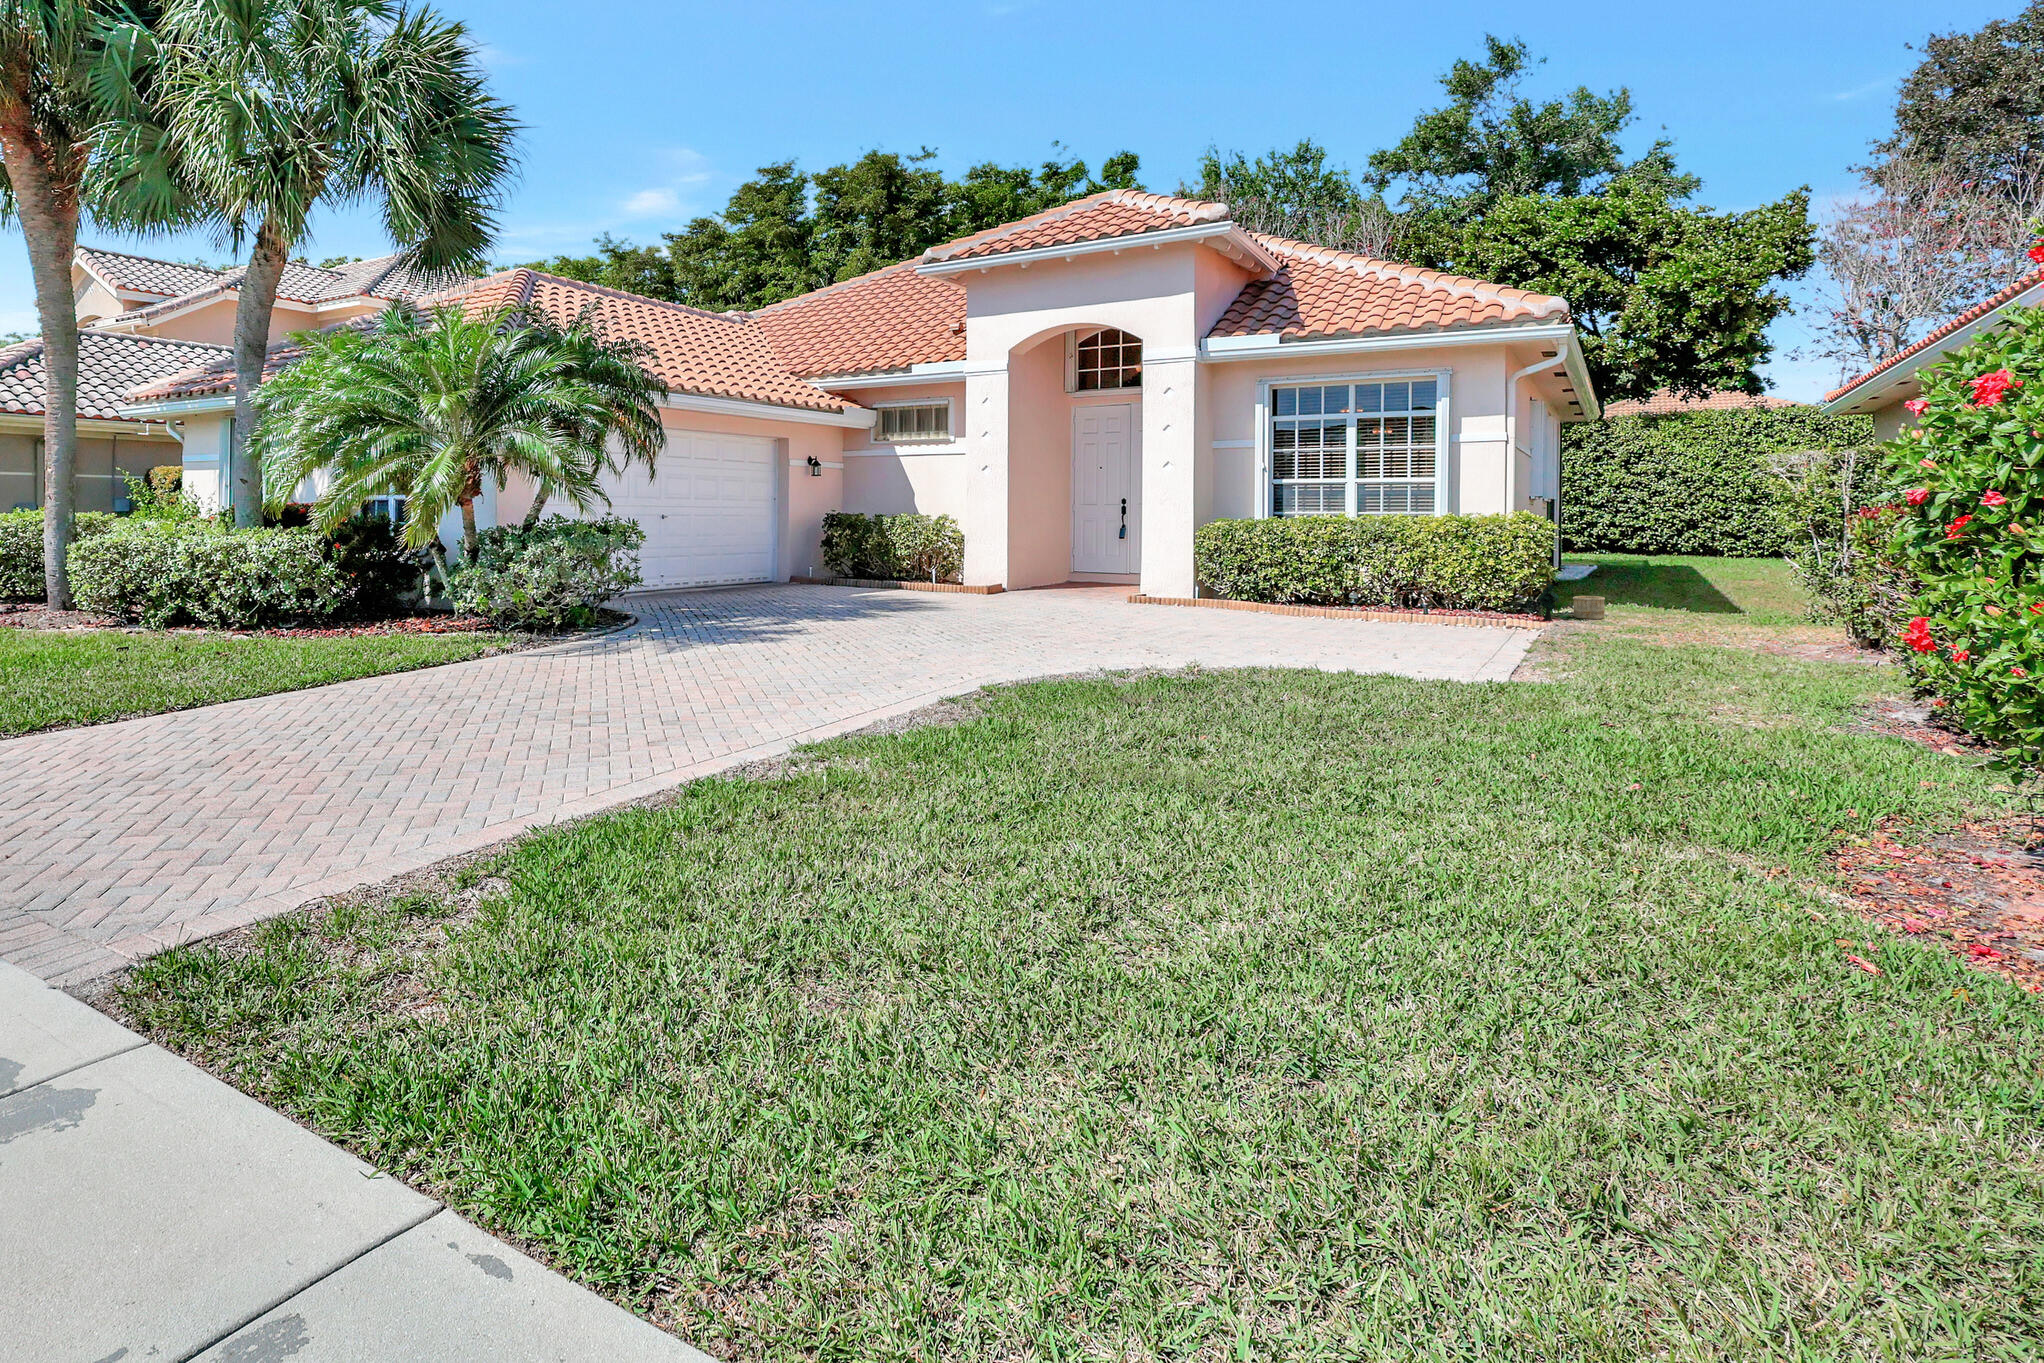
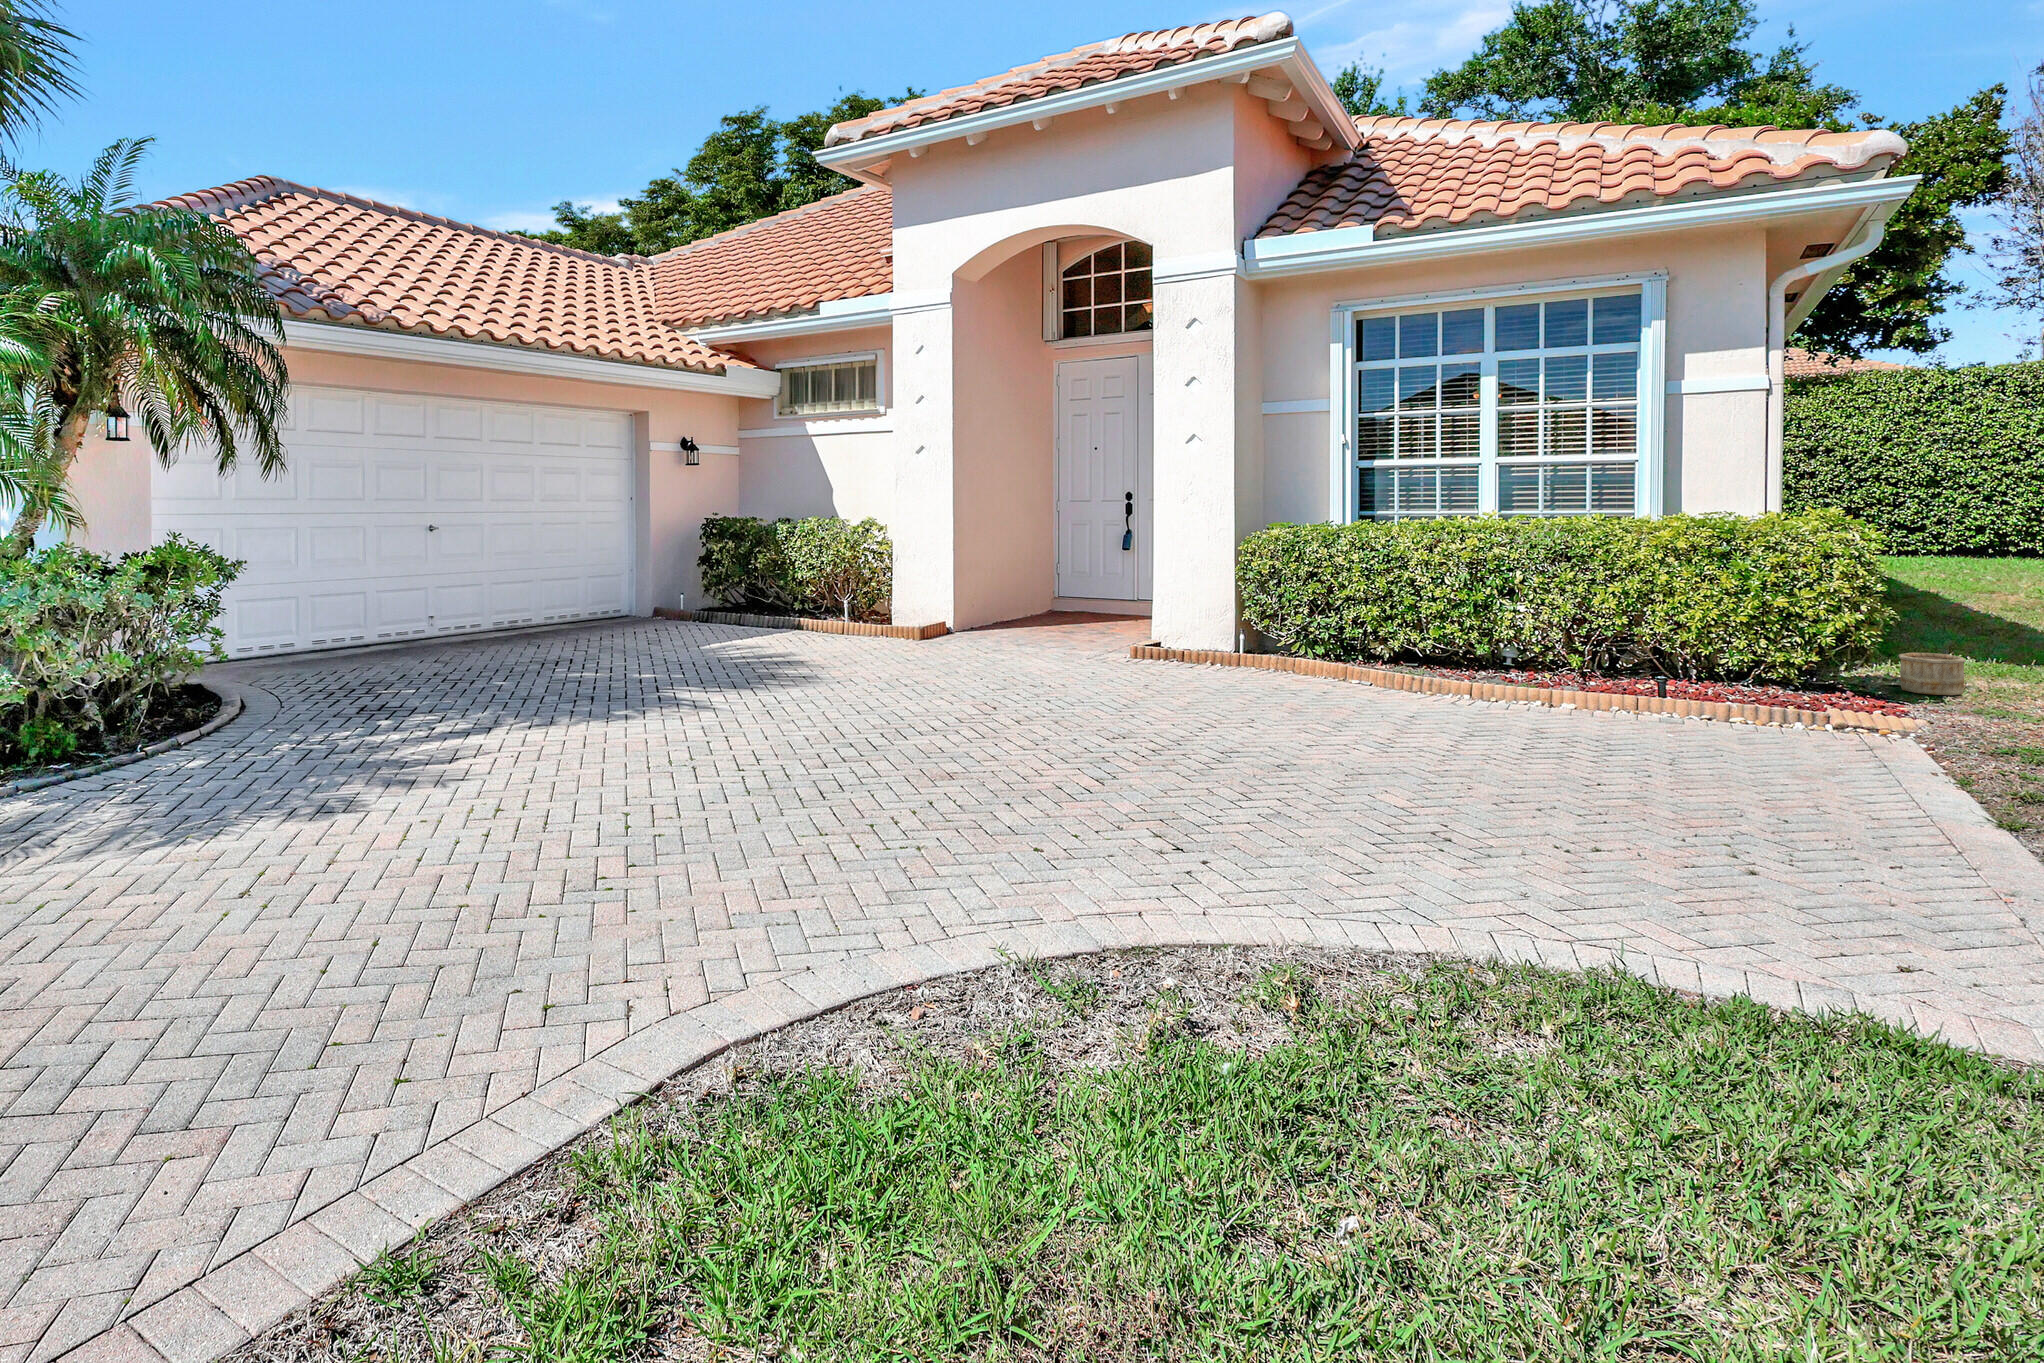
decorative plant: present [1538,581,1559,621] -> none [1845,630,1892,700]

